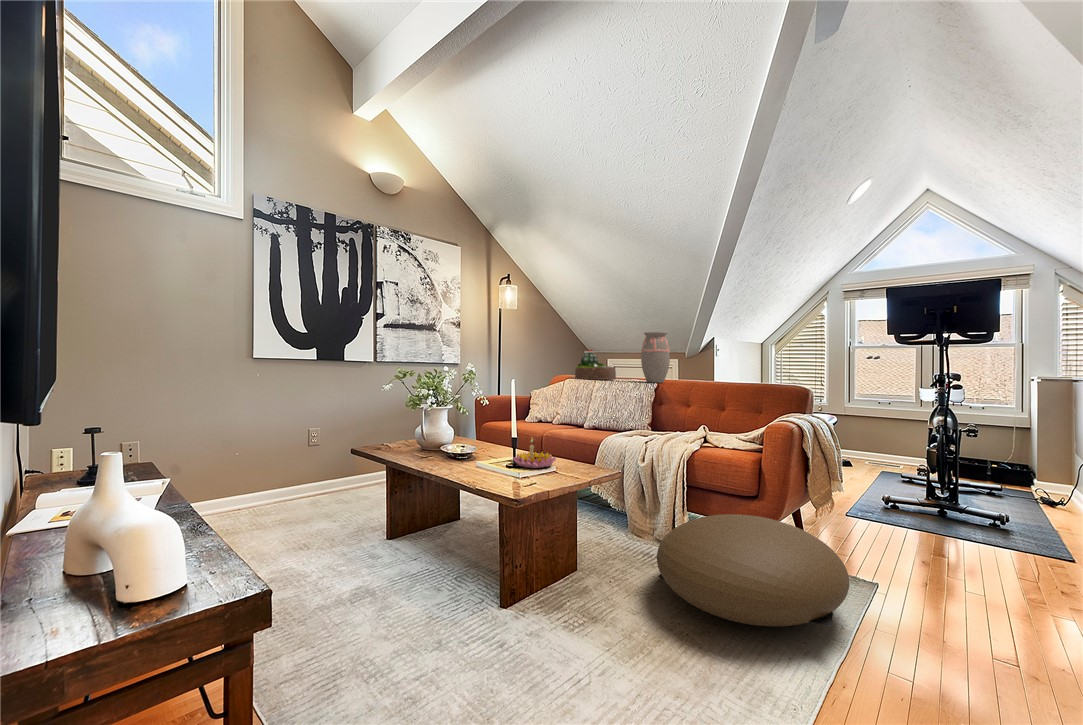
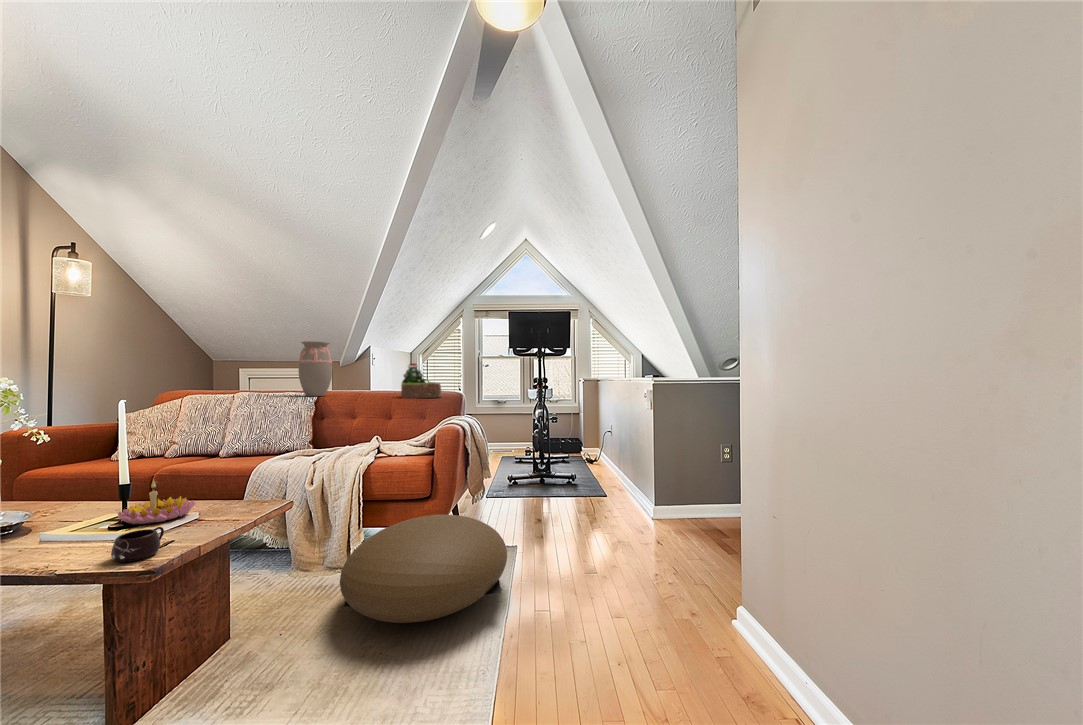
succulent plant: present [575,350,616,380] -> present [401,363,441,398]
mug: none [503,470,532,490] -> present [111,527,164,562]

